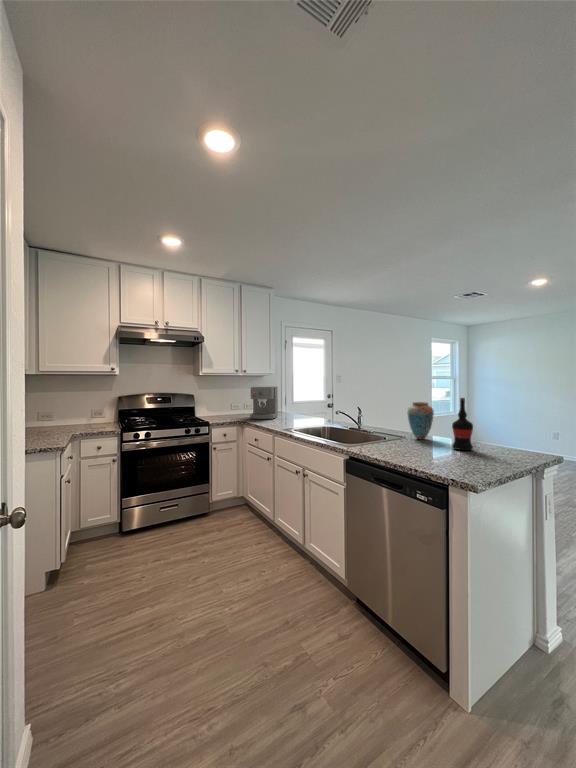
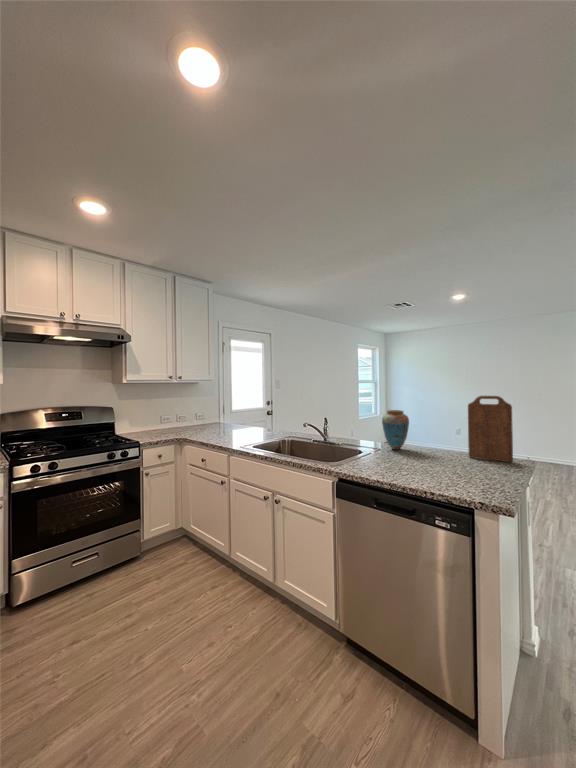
coffee maker: present [250,387,278,419] -> none [189,395,221,434]
cutting board: none [486,389,529,456] -> present [468,396,513,462]
wine bottle: present [452,398,473,450] -> none [438,406,459,461]

